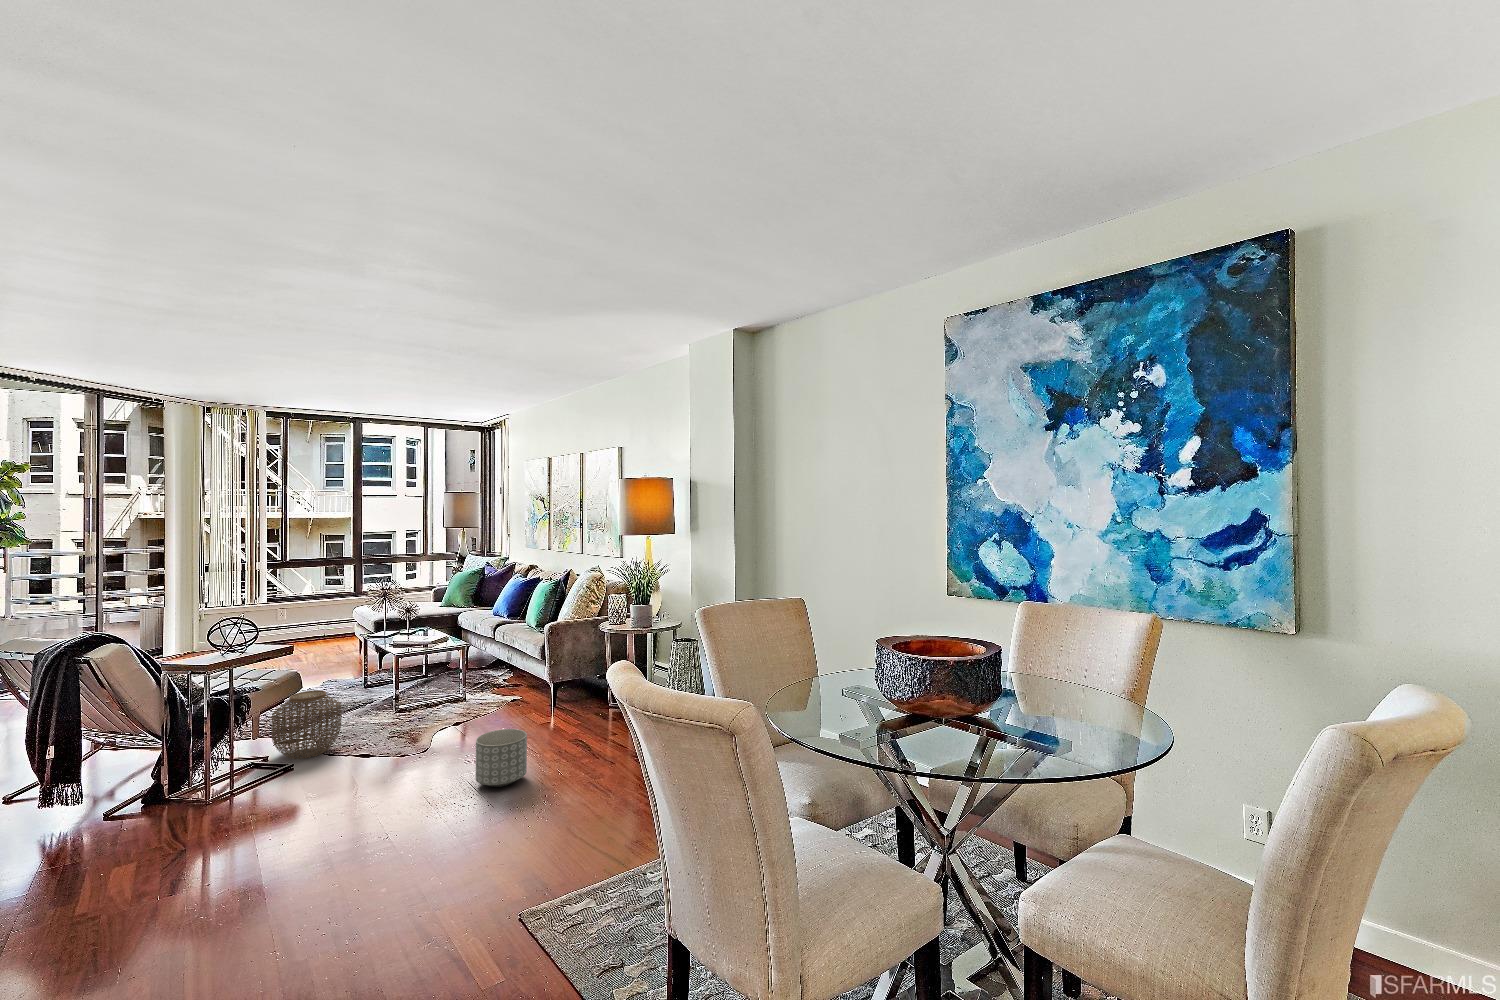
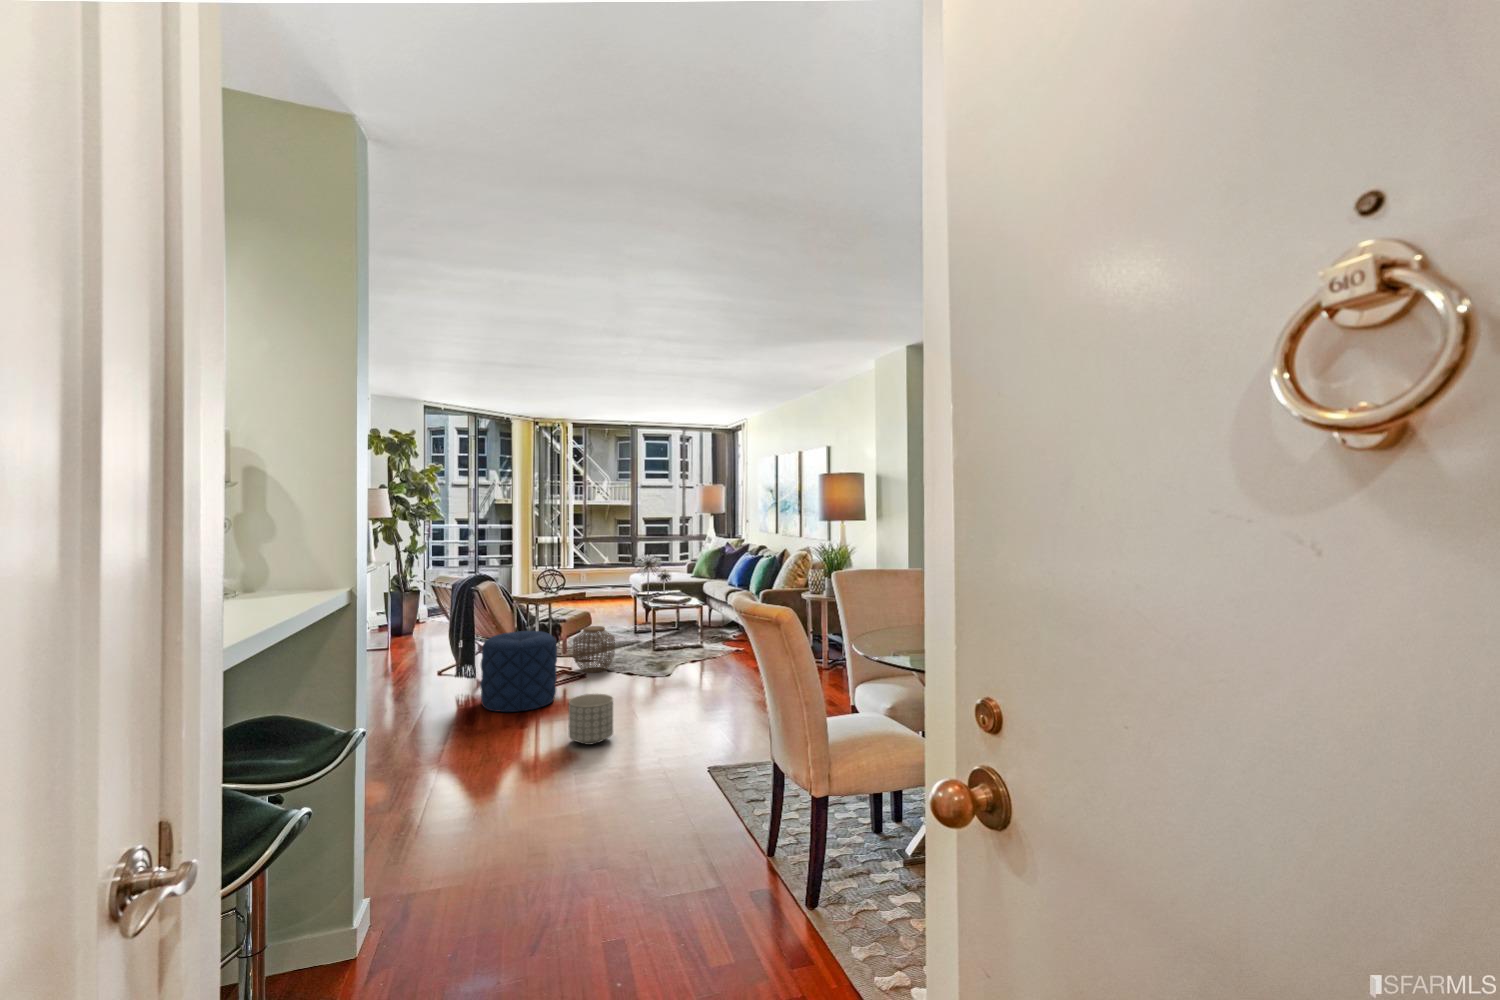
pouf: none [88,716,245,863] -> present [480,631,557,712]
planter: present [476,729,527,787] -> present [569,694,613,745]

